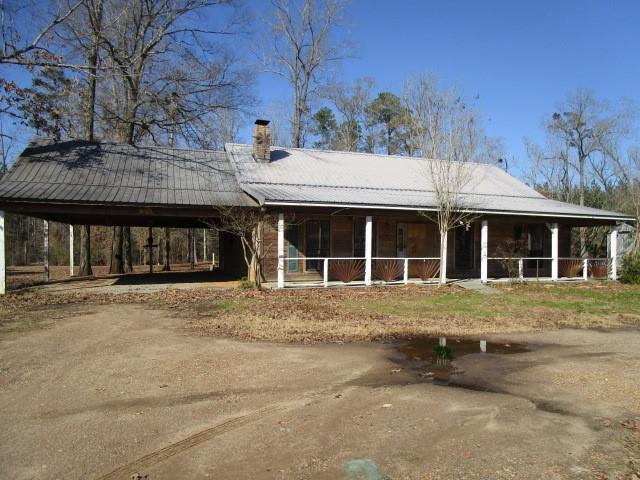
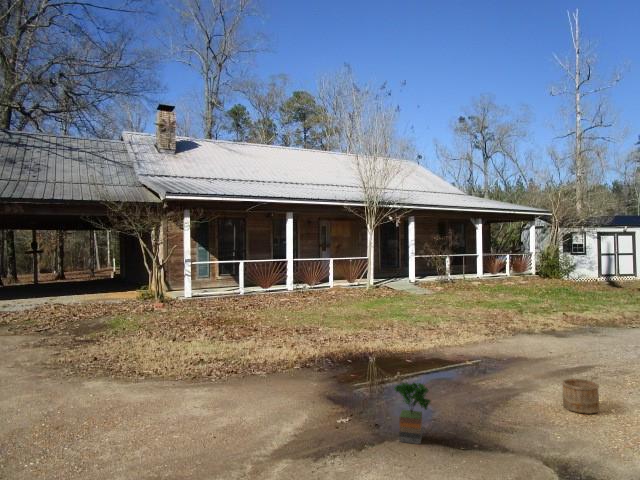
wooden bucket: none [566,355,596,380] -> present [561,379,599,414]

